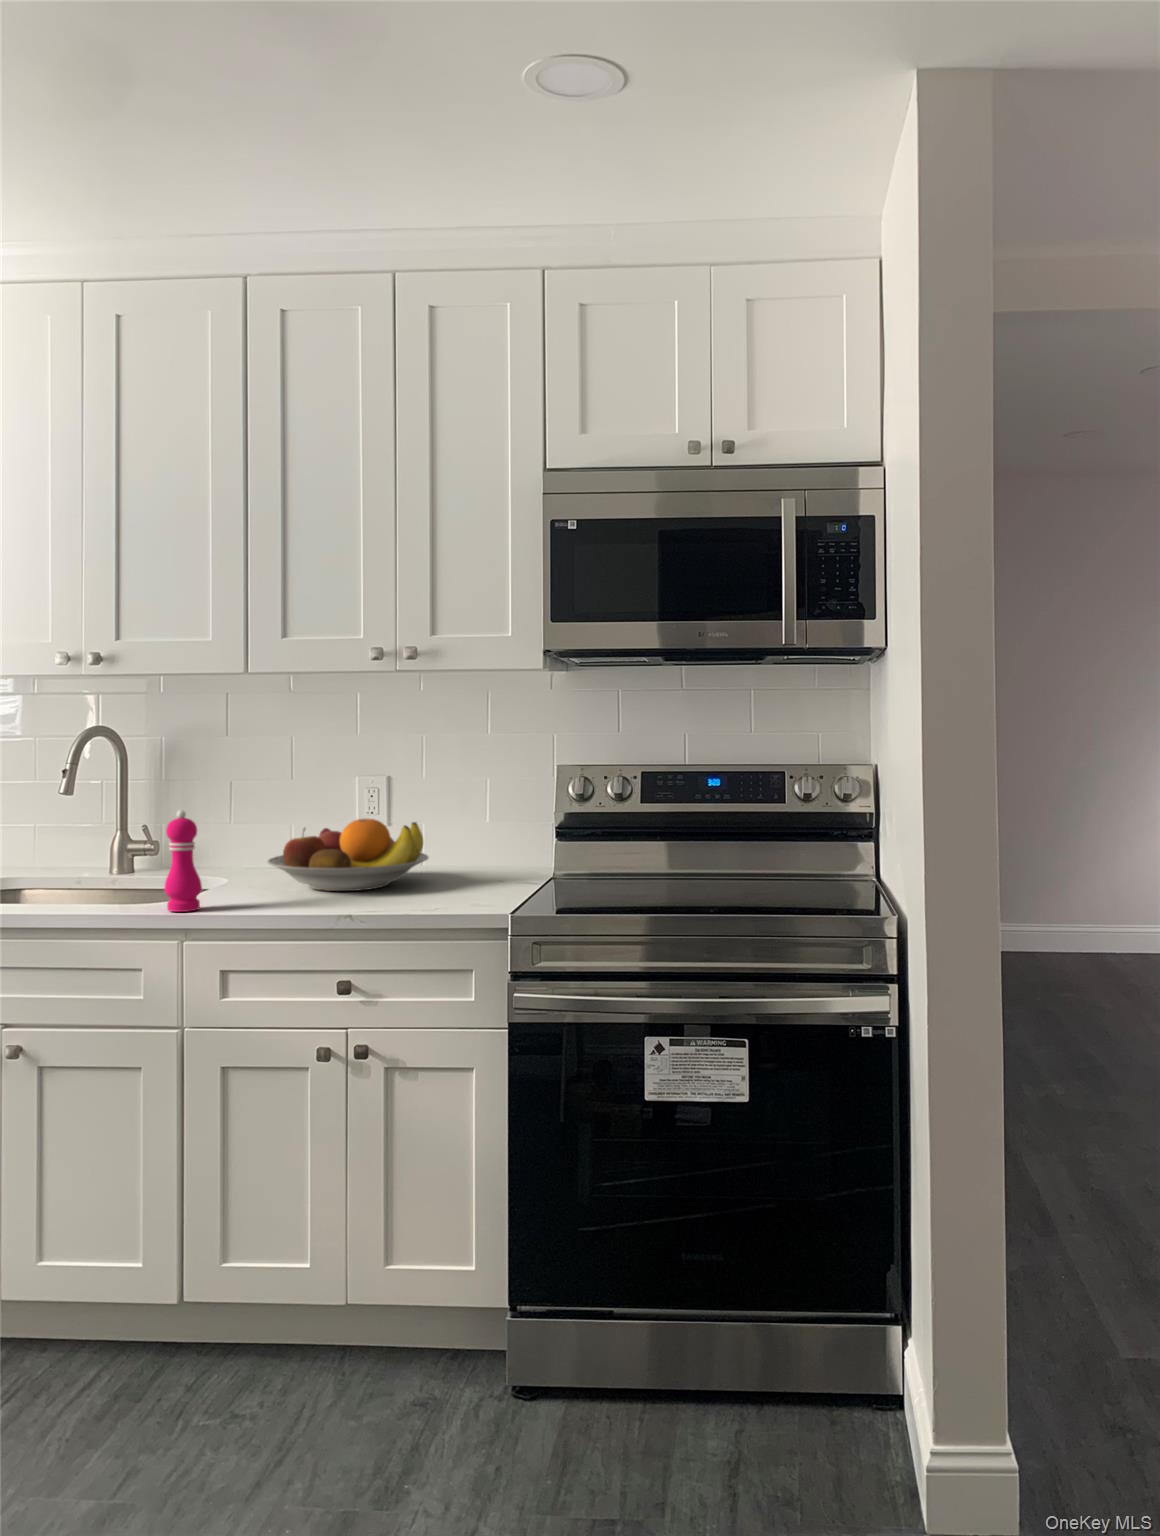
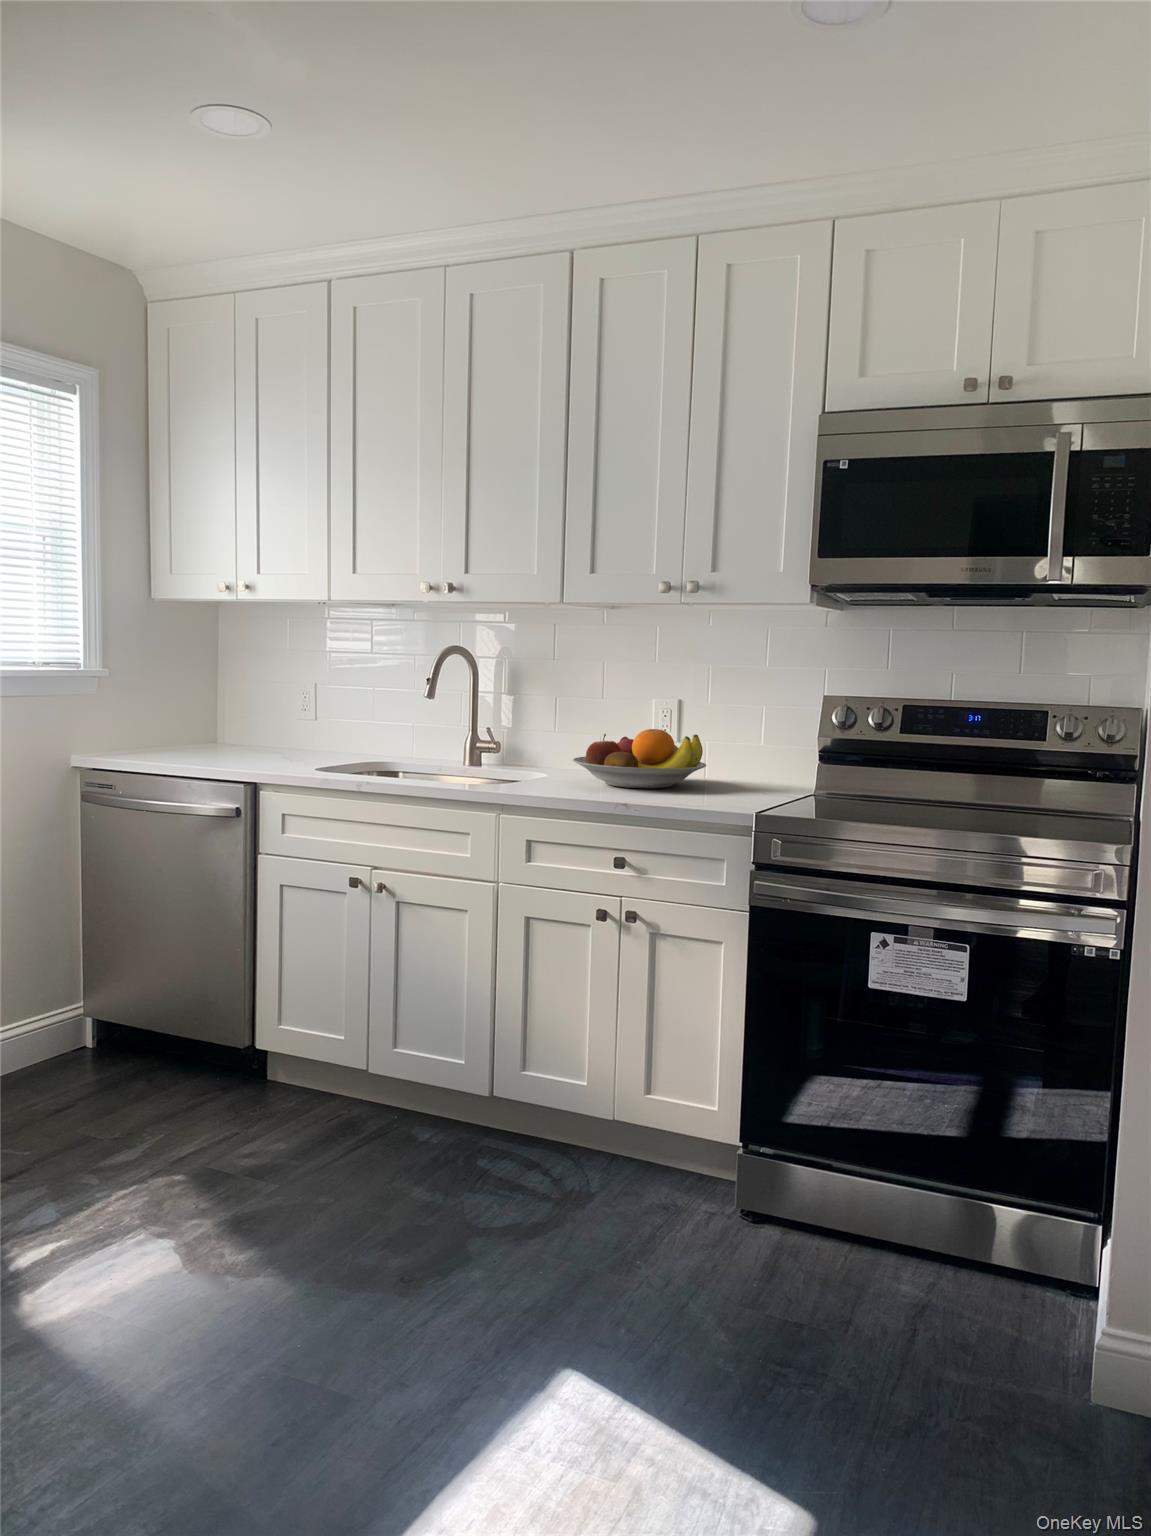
pepper mill: present [164,810,202,912] -> none [485,710,514,792]

